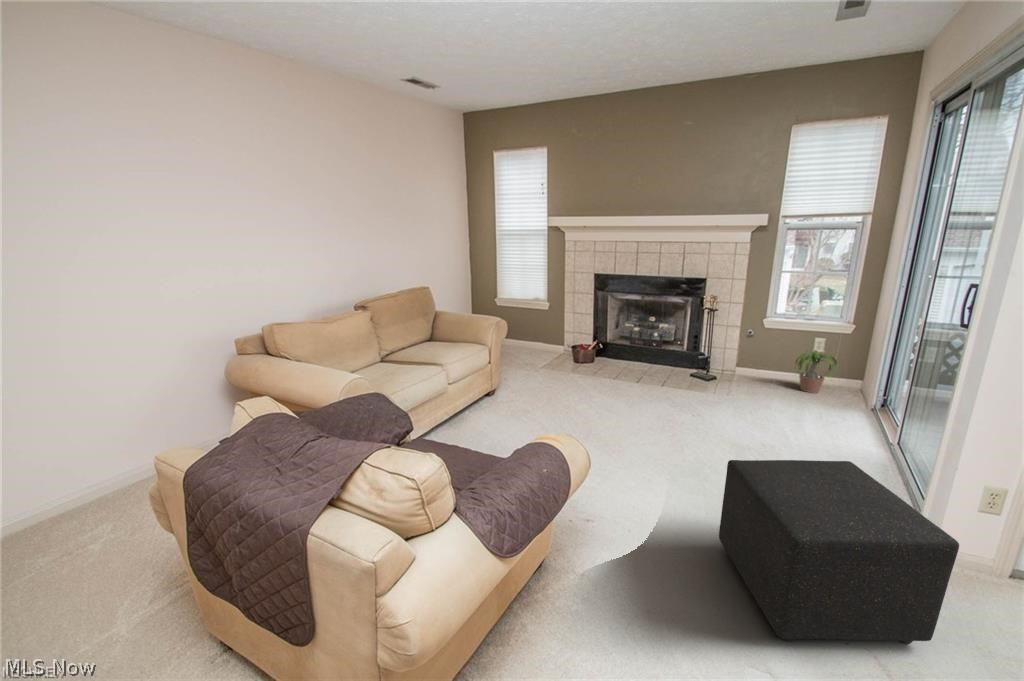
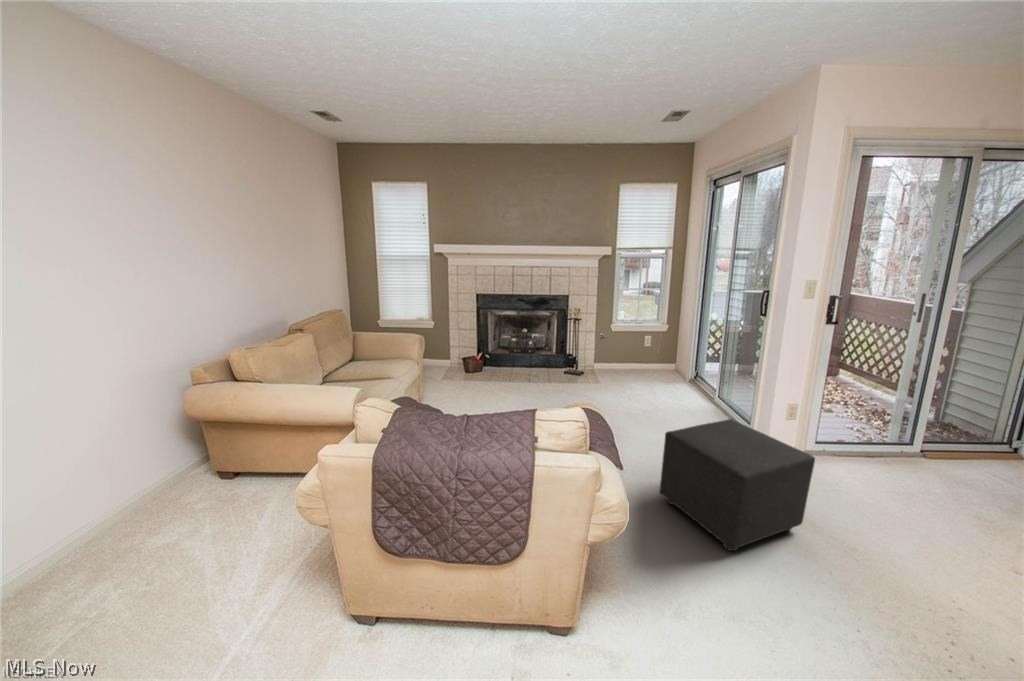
potted plant: present [795,350,837,393] -> none [632,345,669,377]

